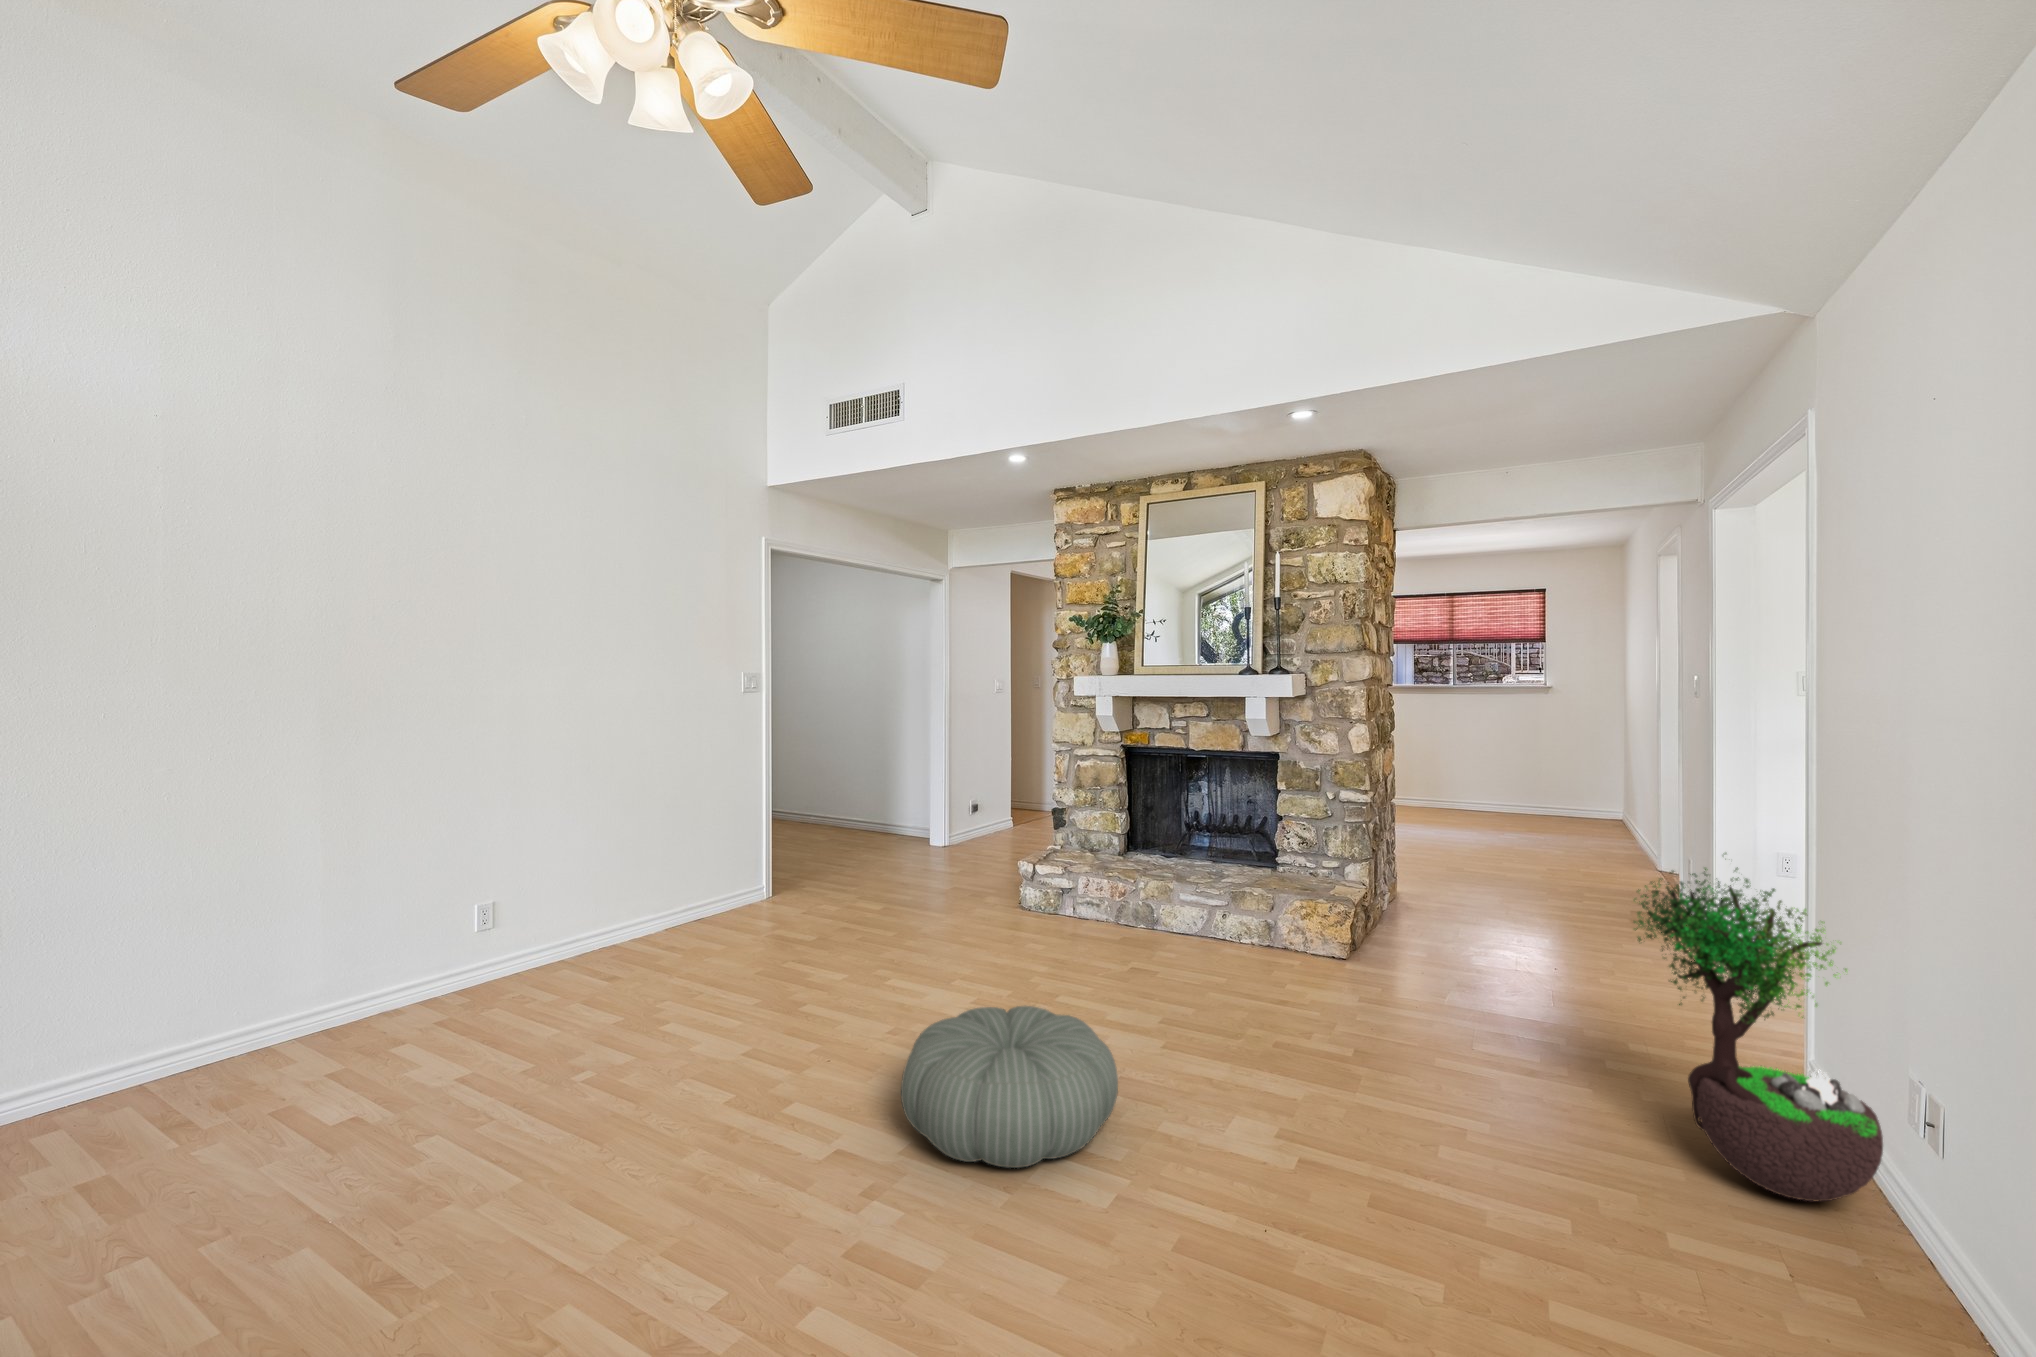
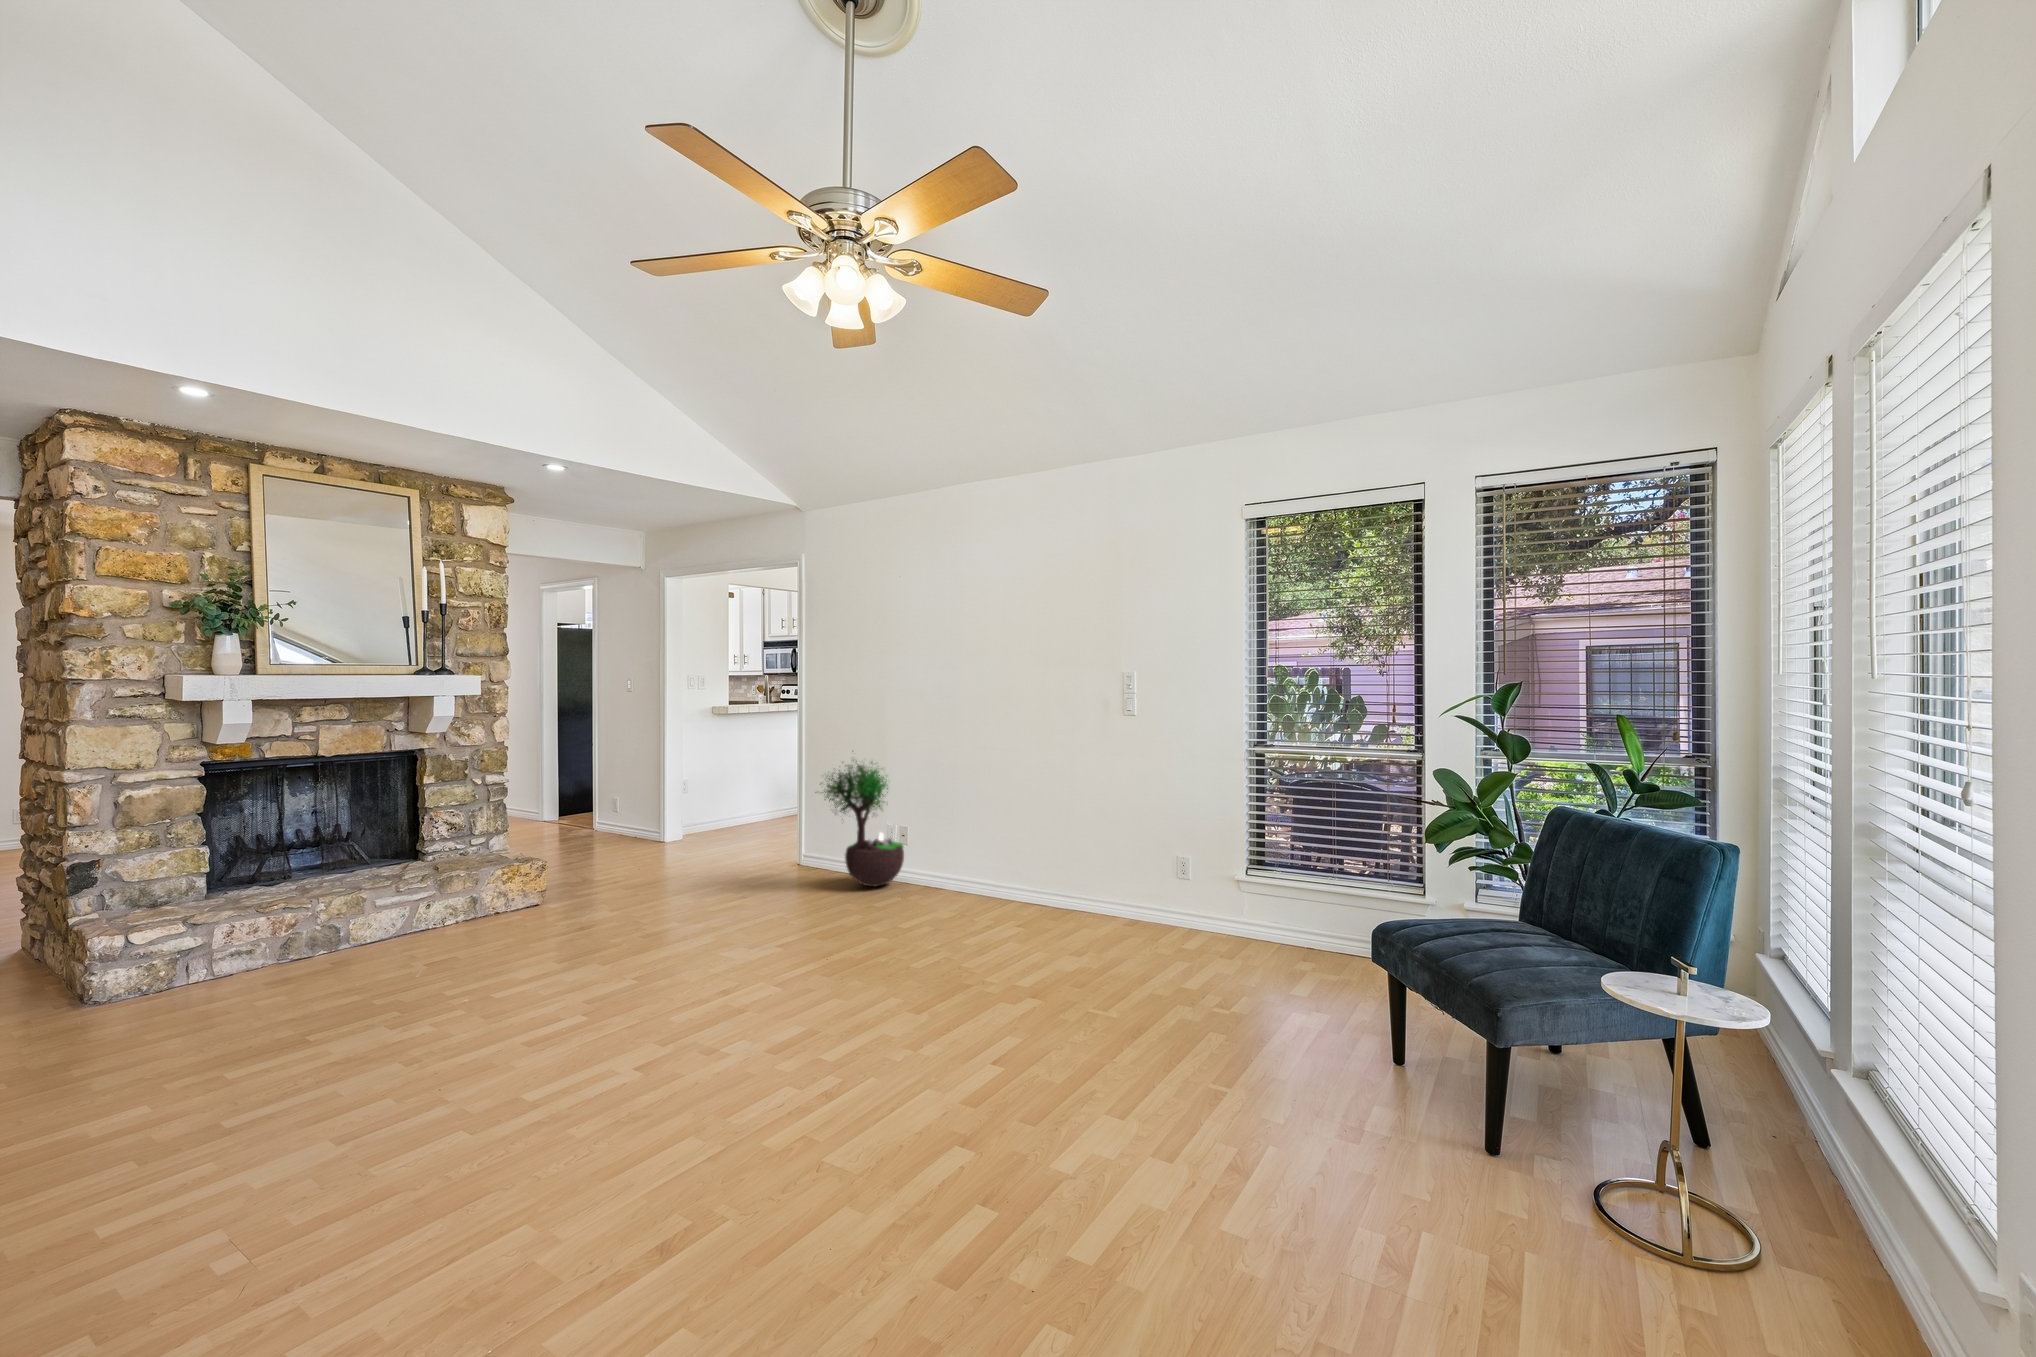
pouf: present [901,1006,1118,1168] -> none [578,925,759,1034]

